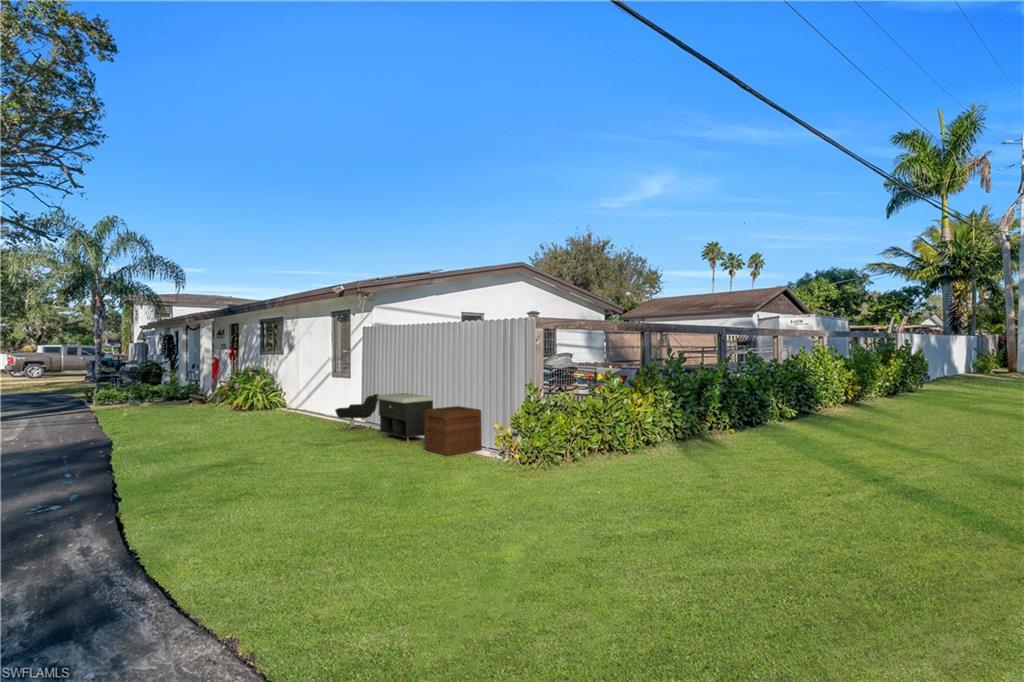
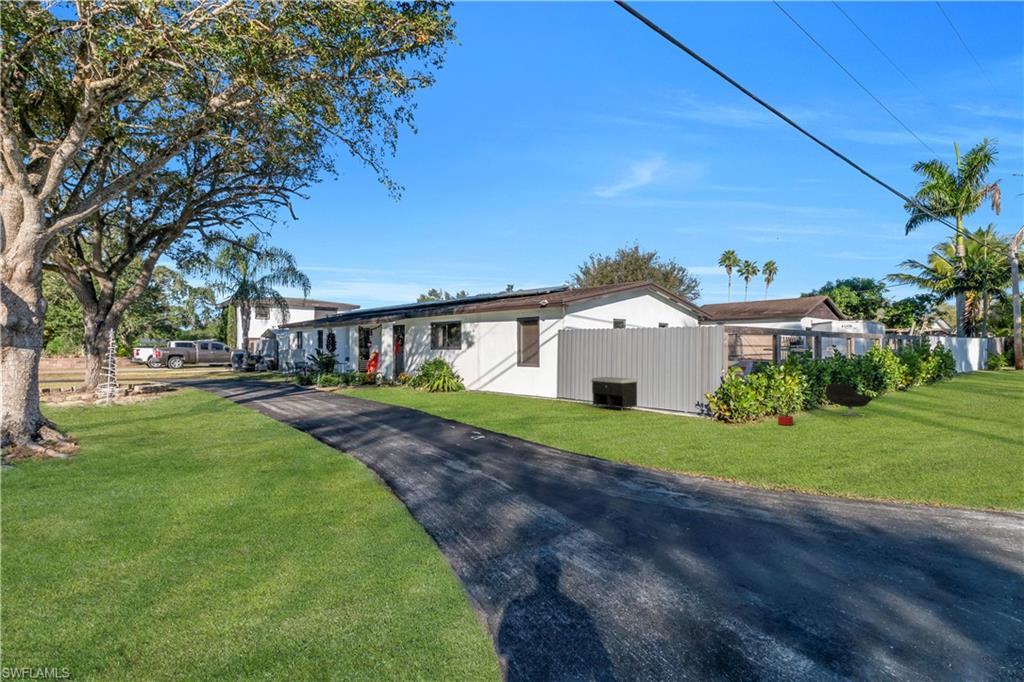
lounge chair: present [335,394,379,430] -> present [825,384,873,415]
wooden crate: present [424,406,482,456] -> none [648,385,689,418]
decorative plant: none [559,419,615,470] -> present [773,398,793,425]

